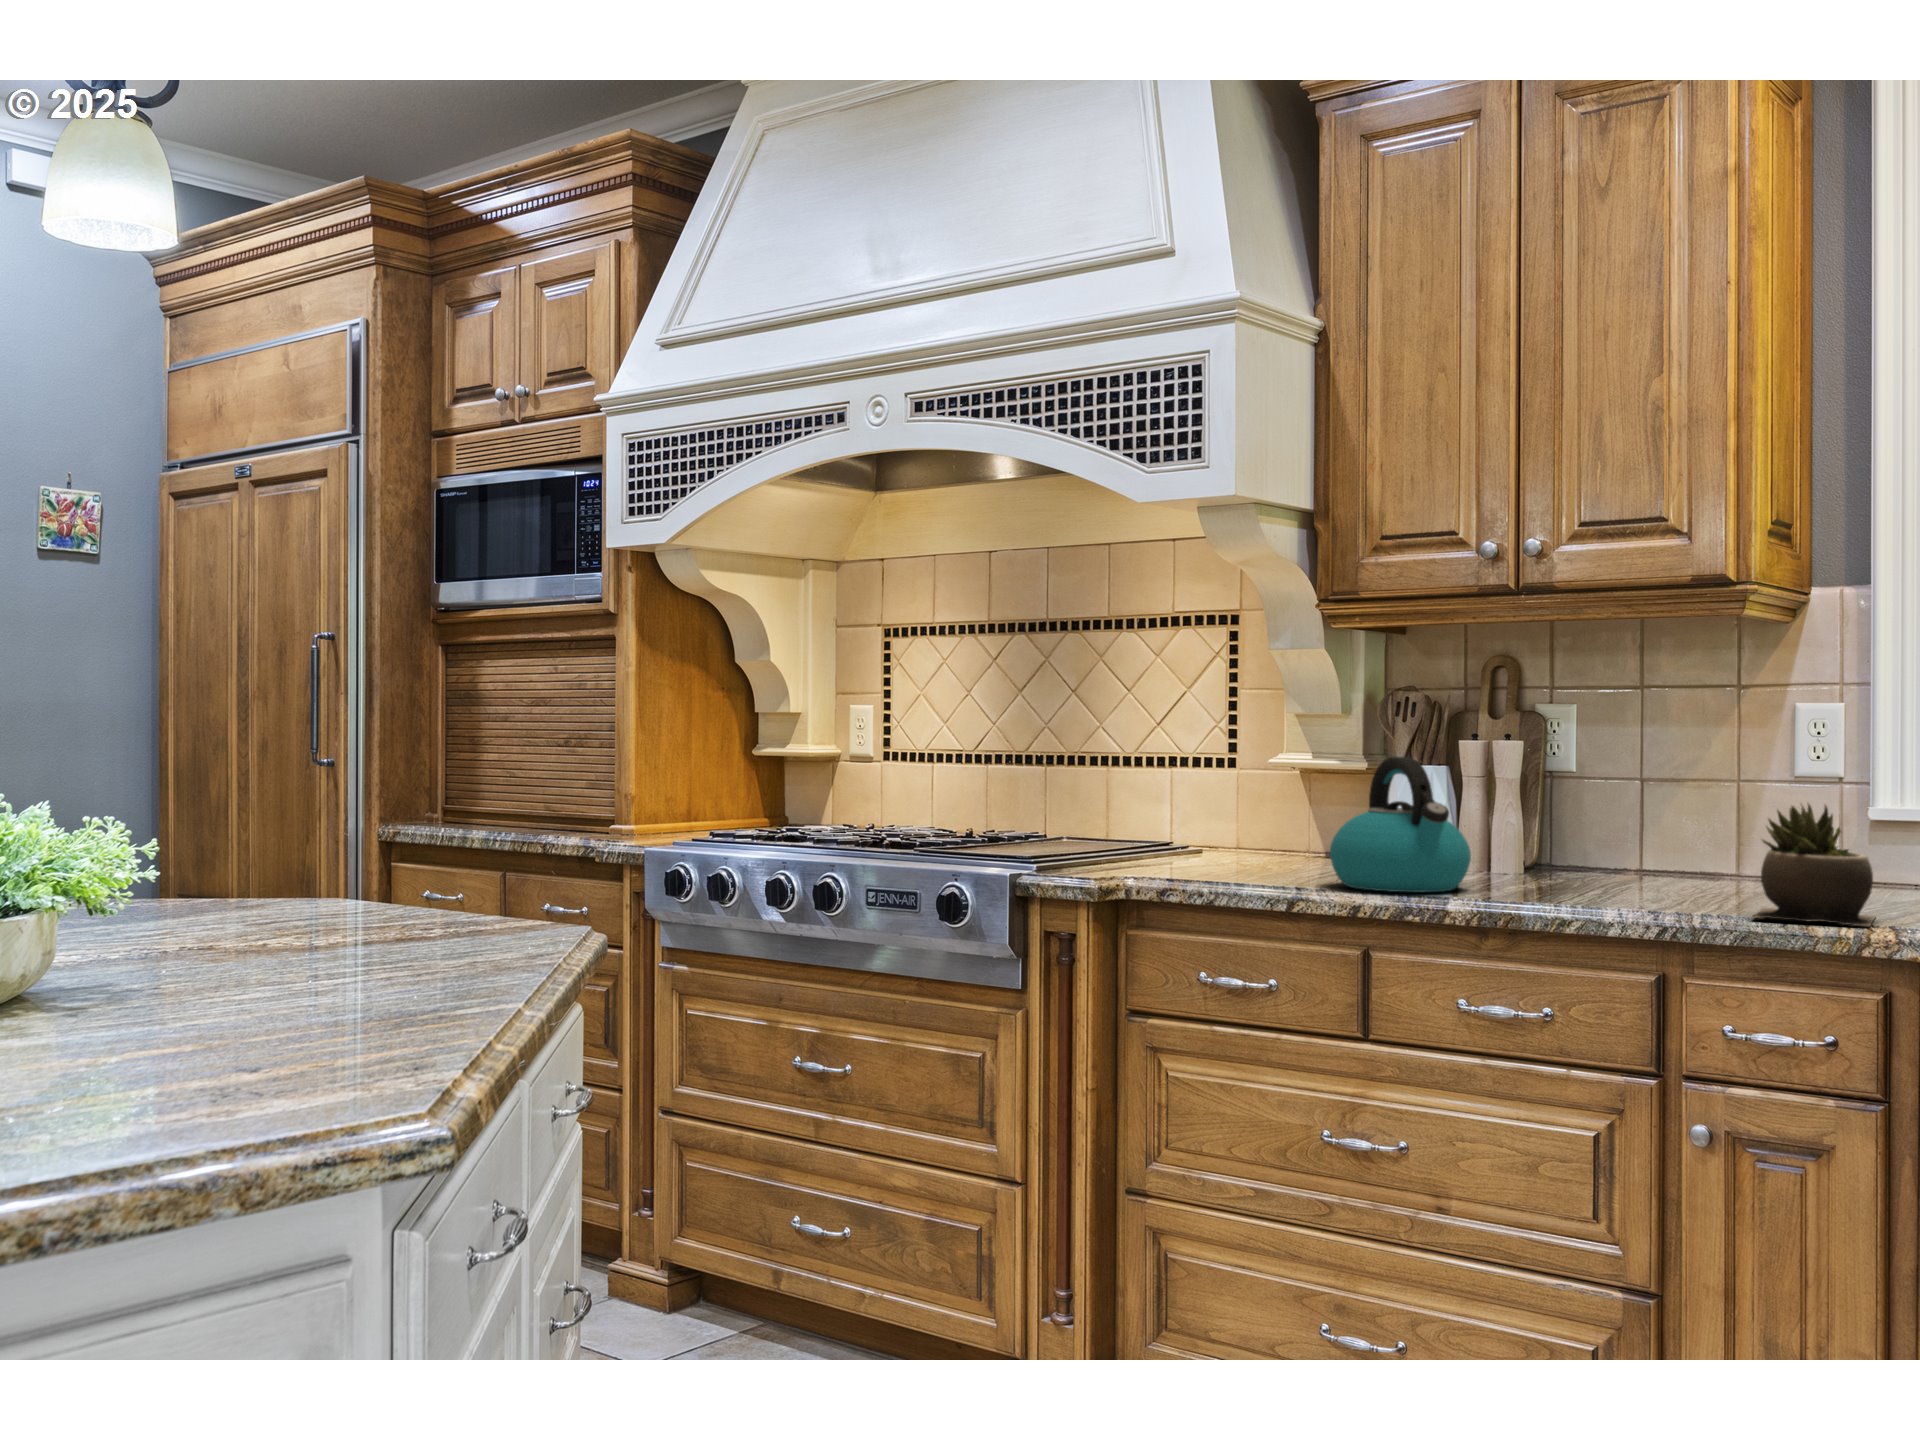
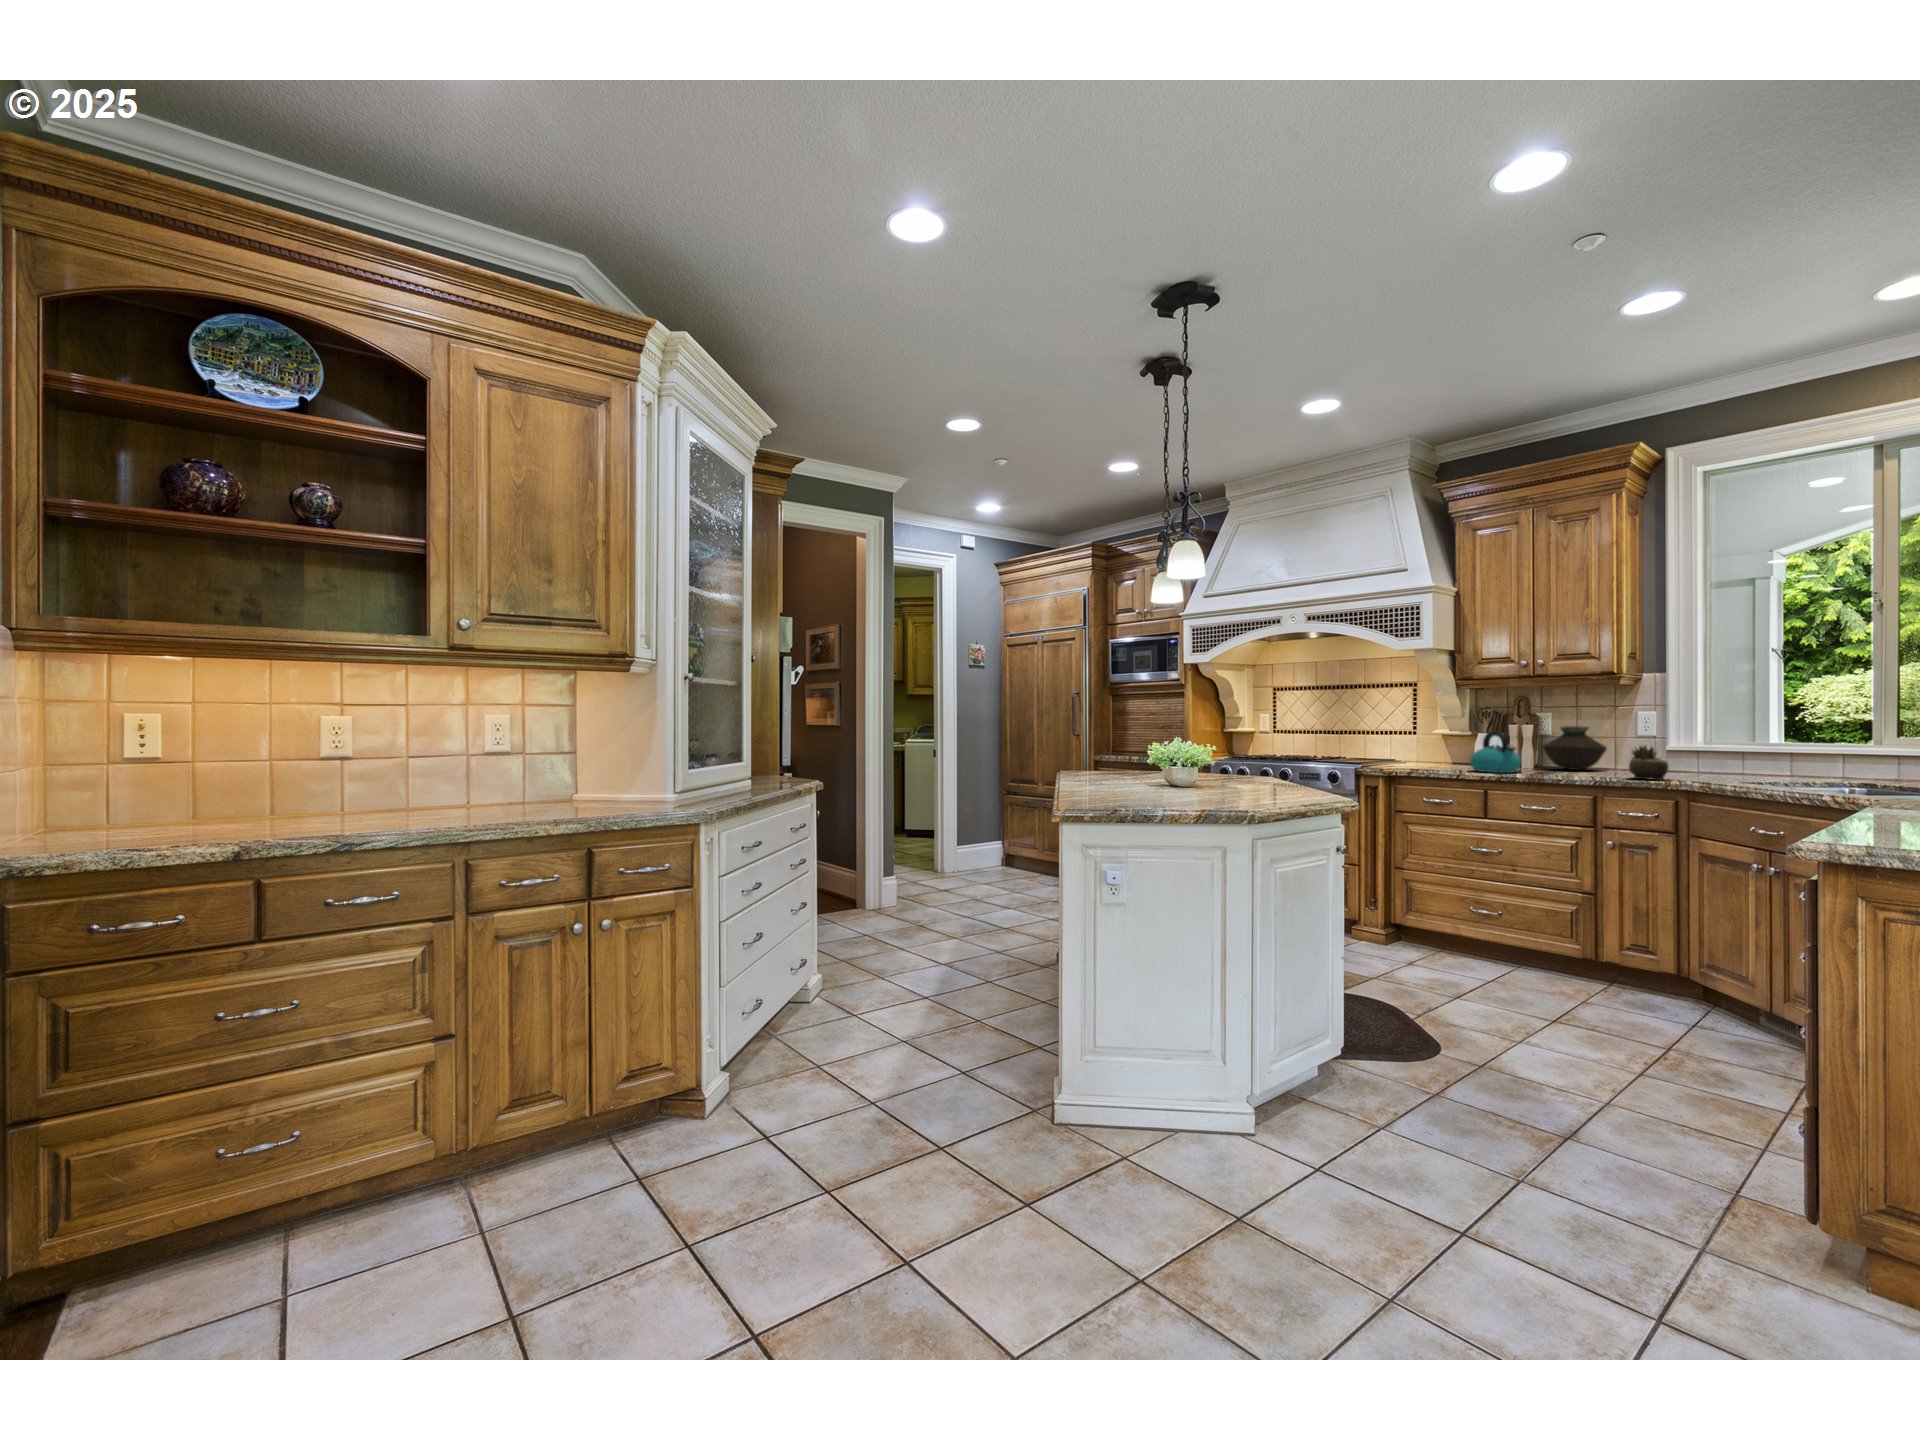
vase: none [1540,745,1710,878] -> present [1543,726,1607,770]

